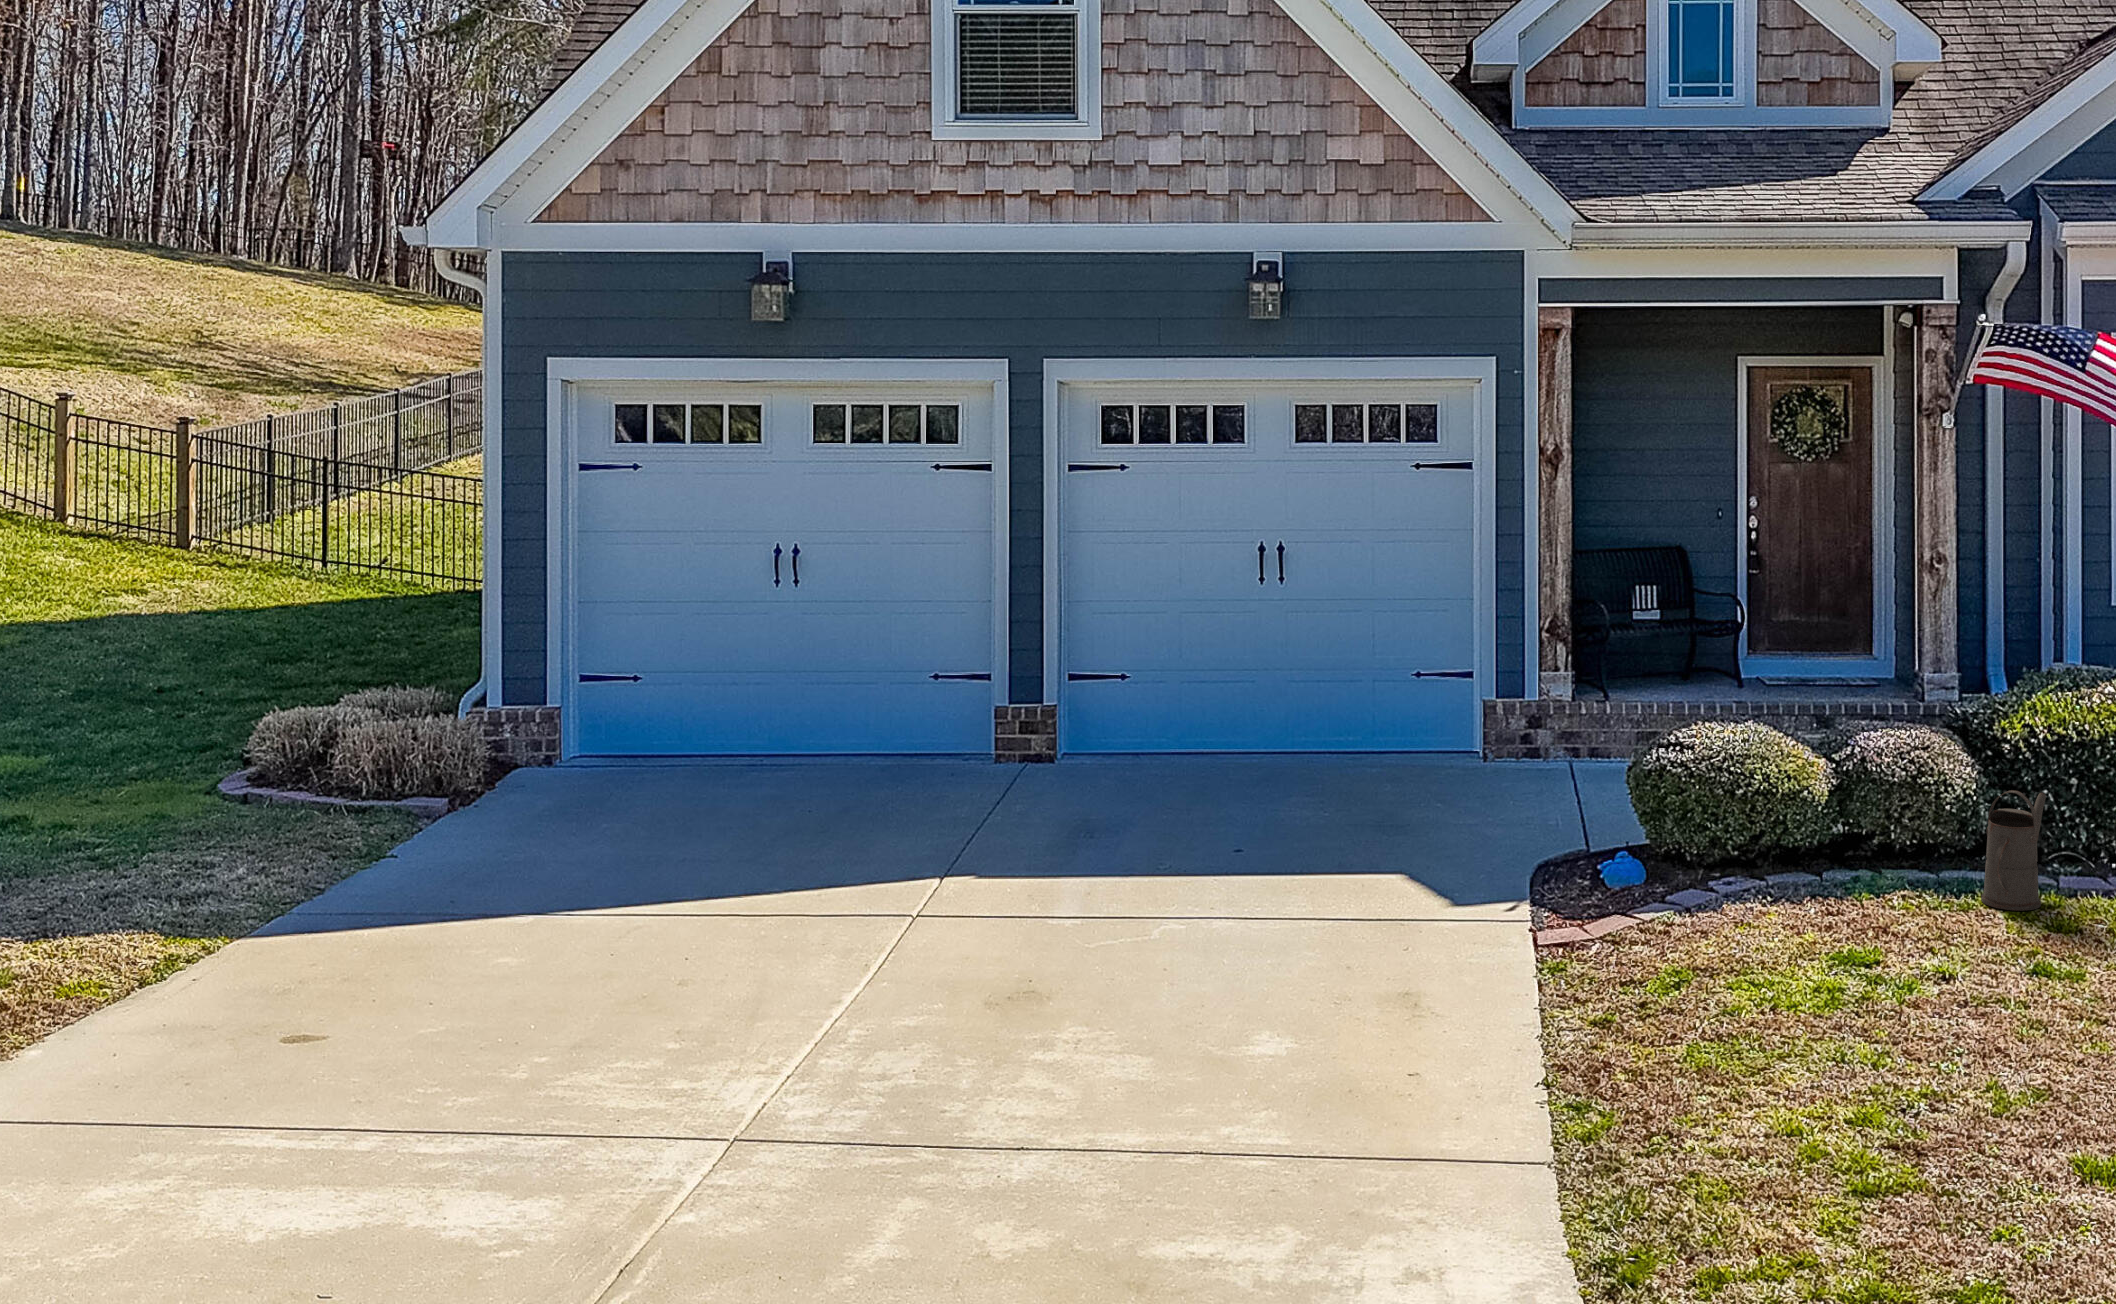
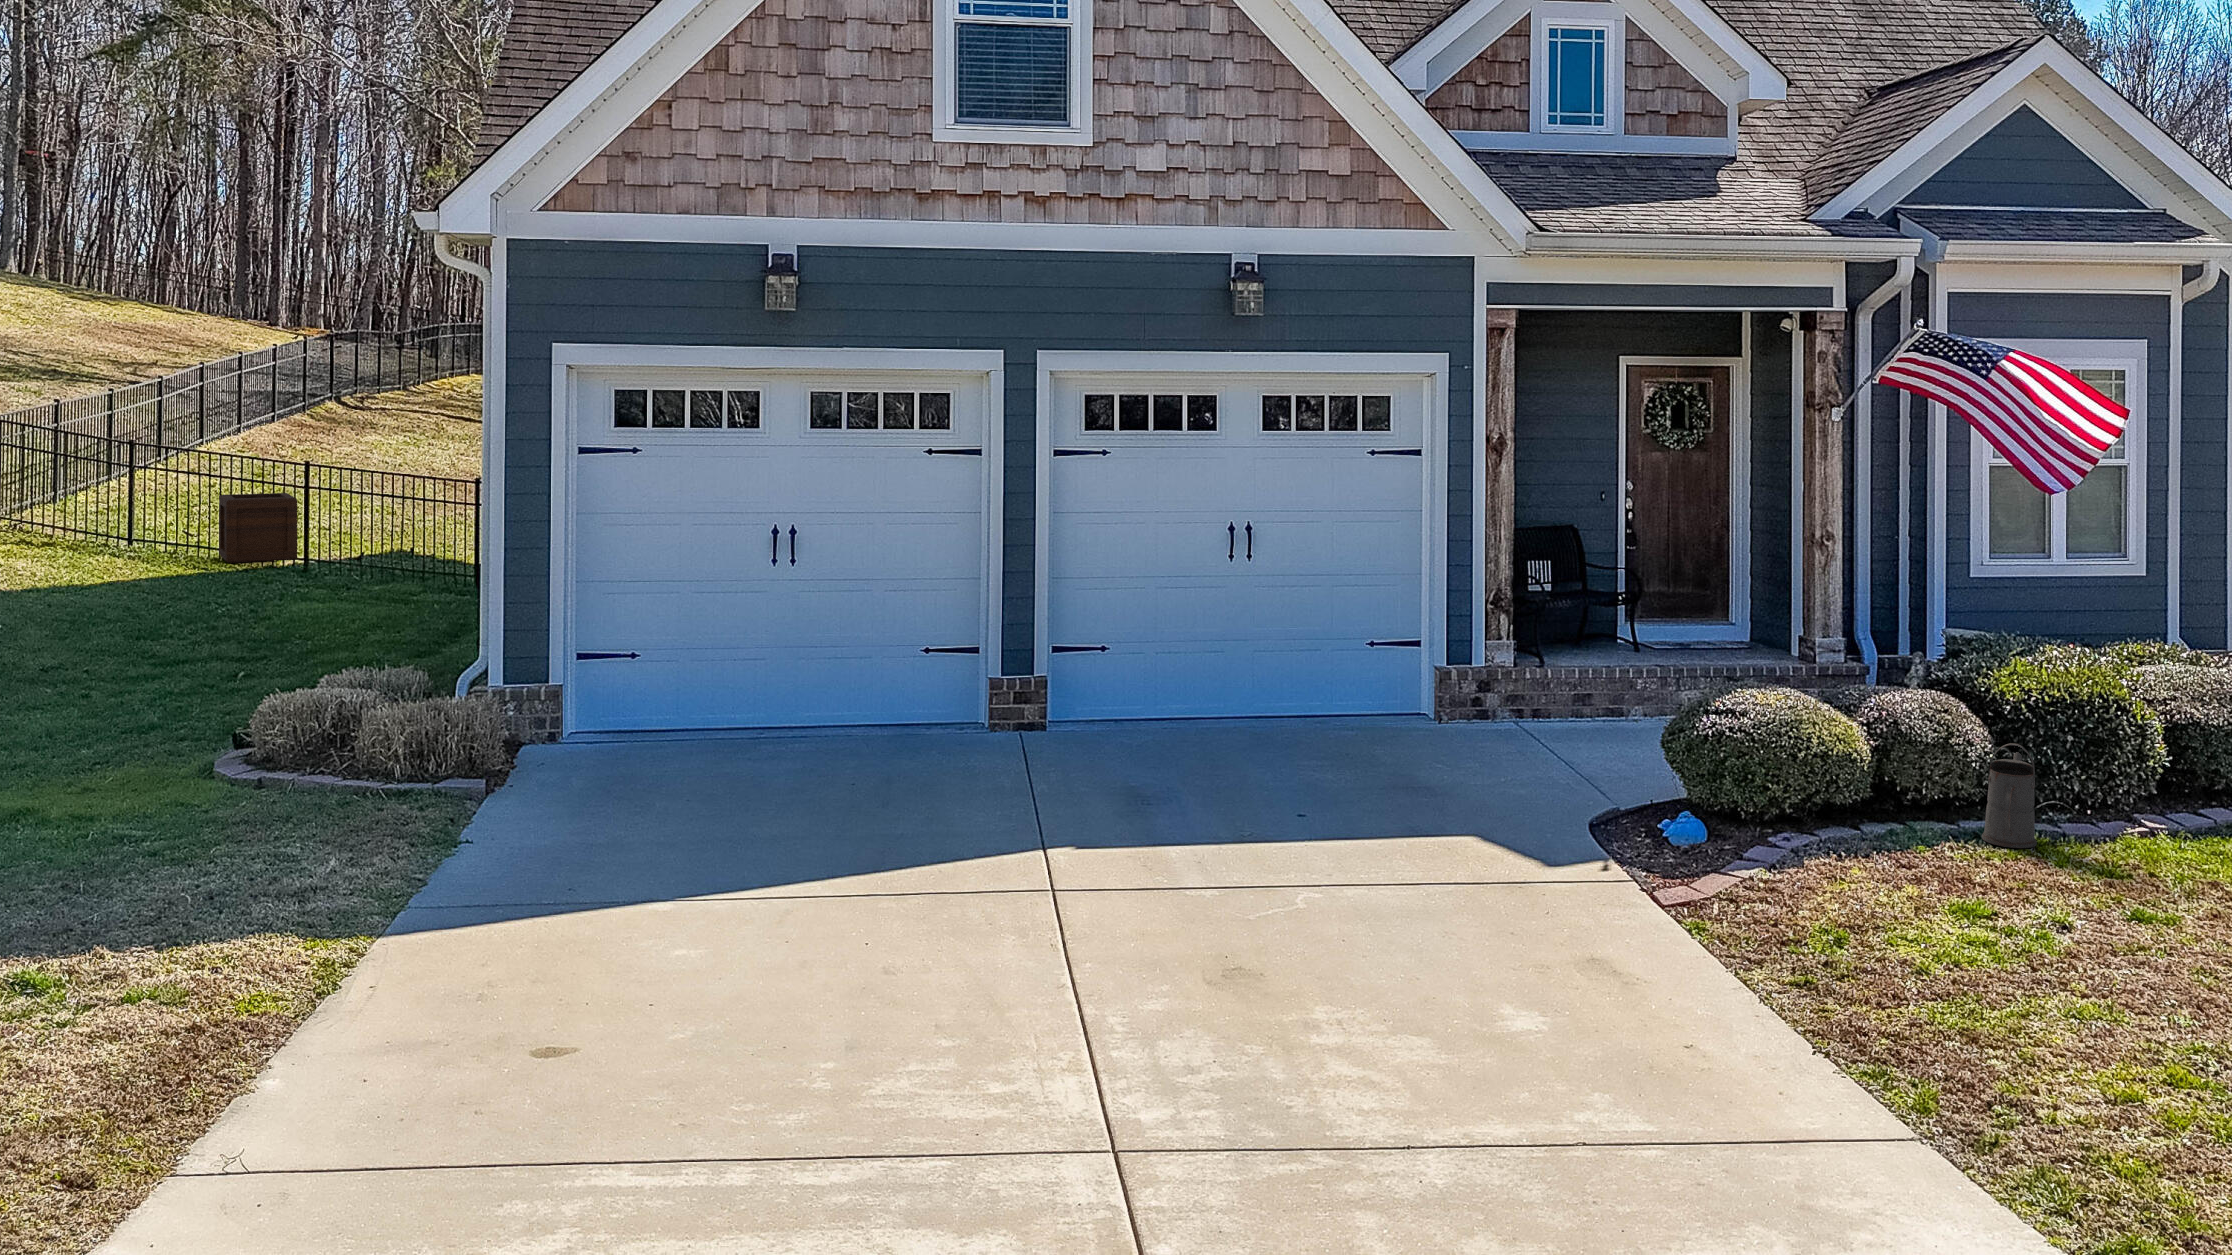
wooden crate: none [405,511,476,581] -> present [219,493,297,563]

